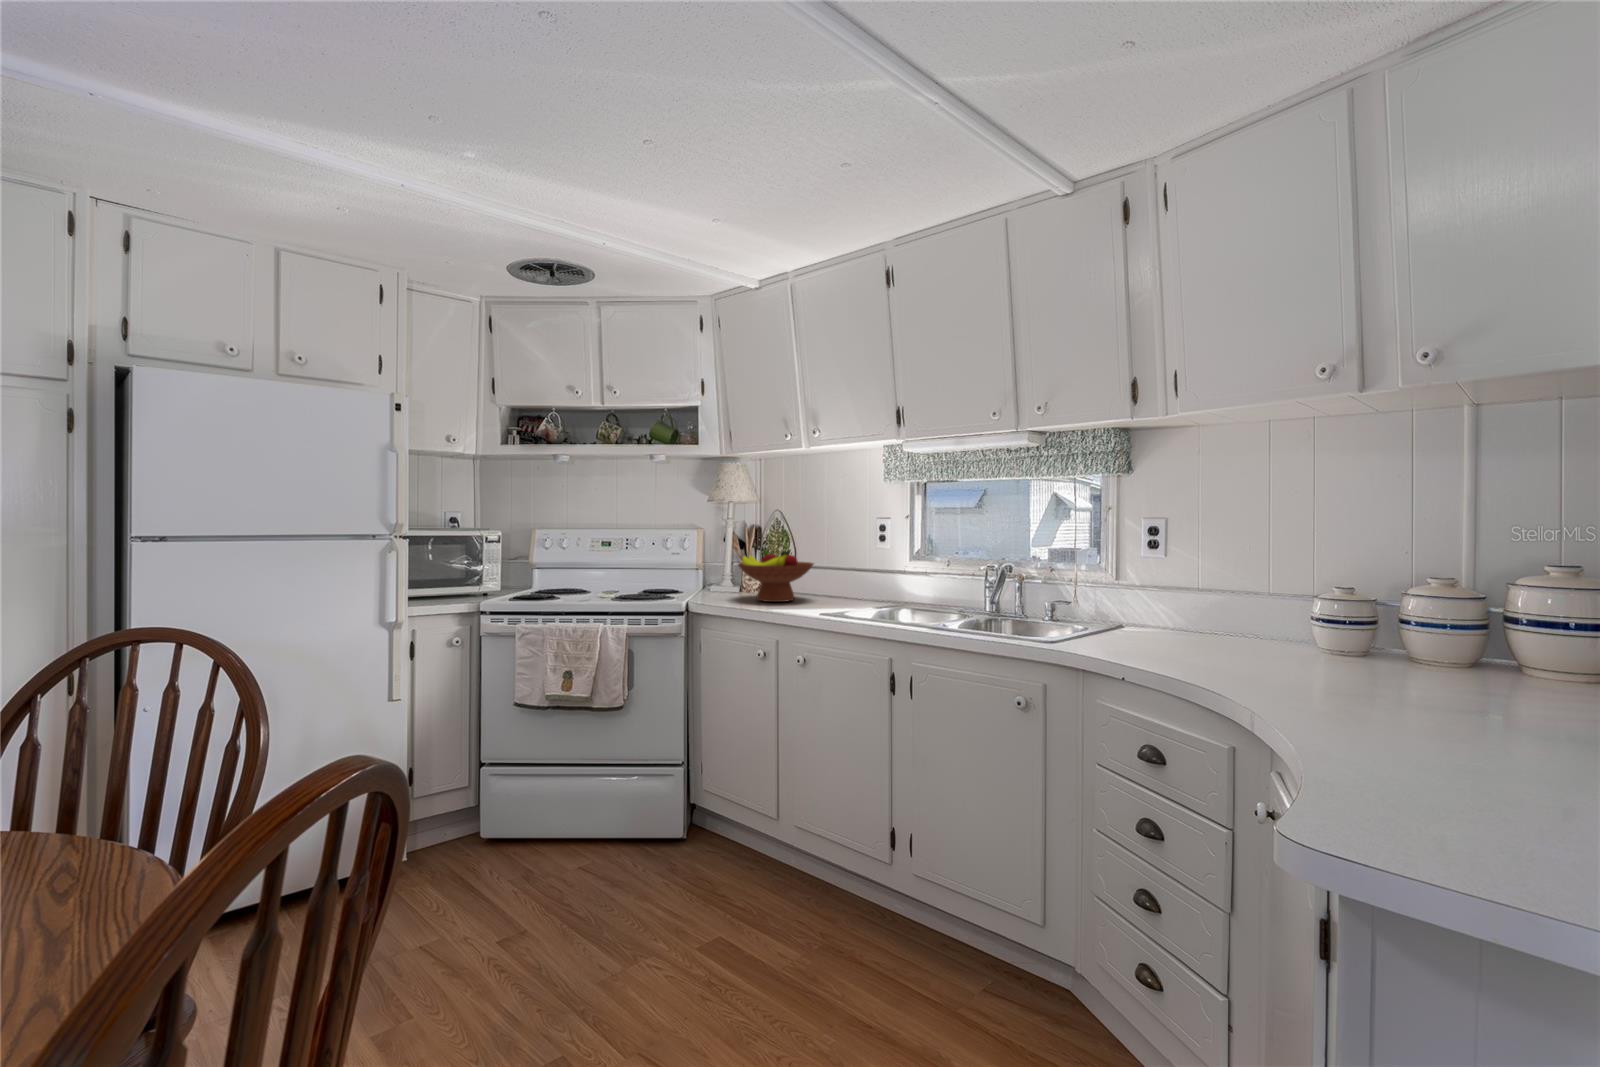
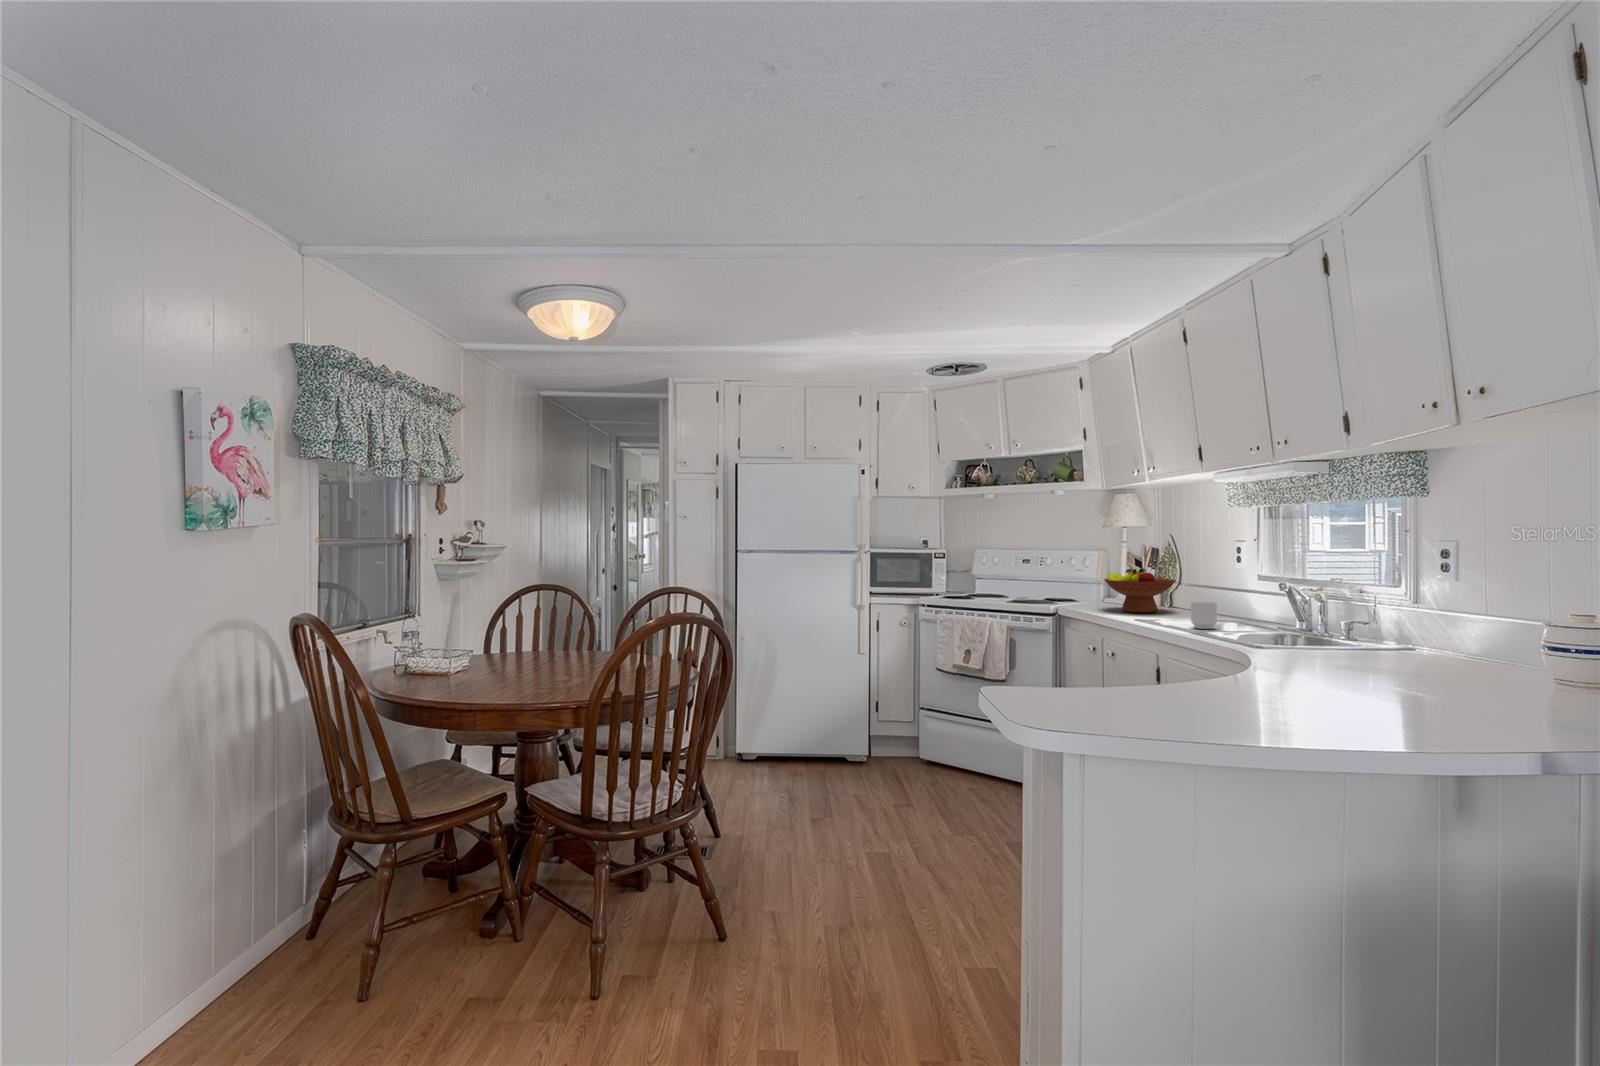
mug: none [874,586,904,617] -> present [1191,602,1217,629]

